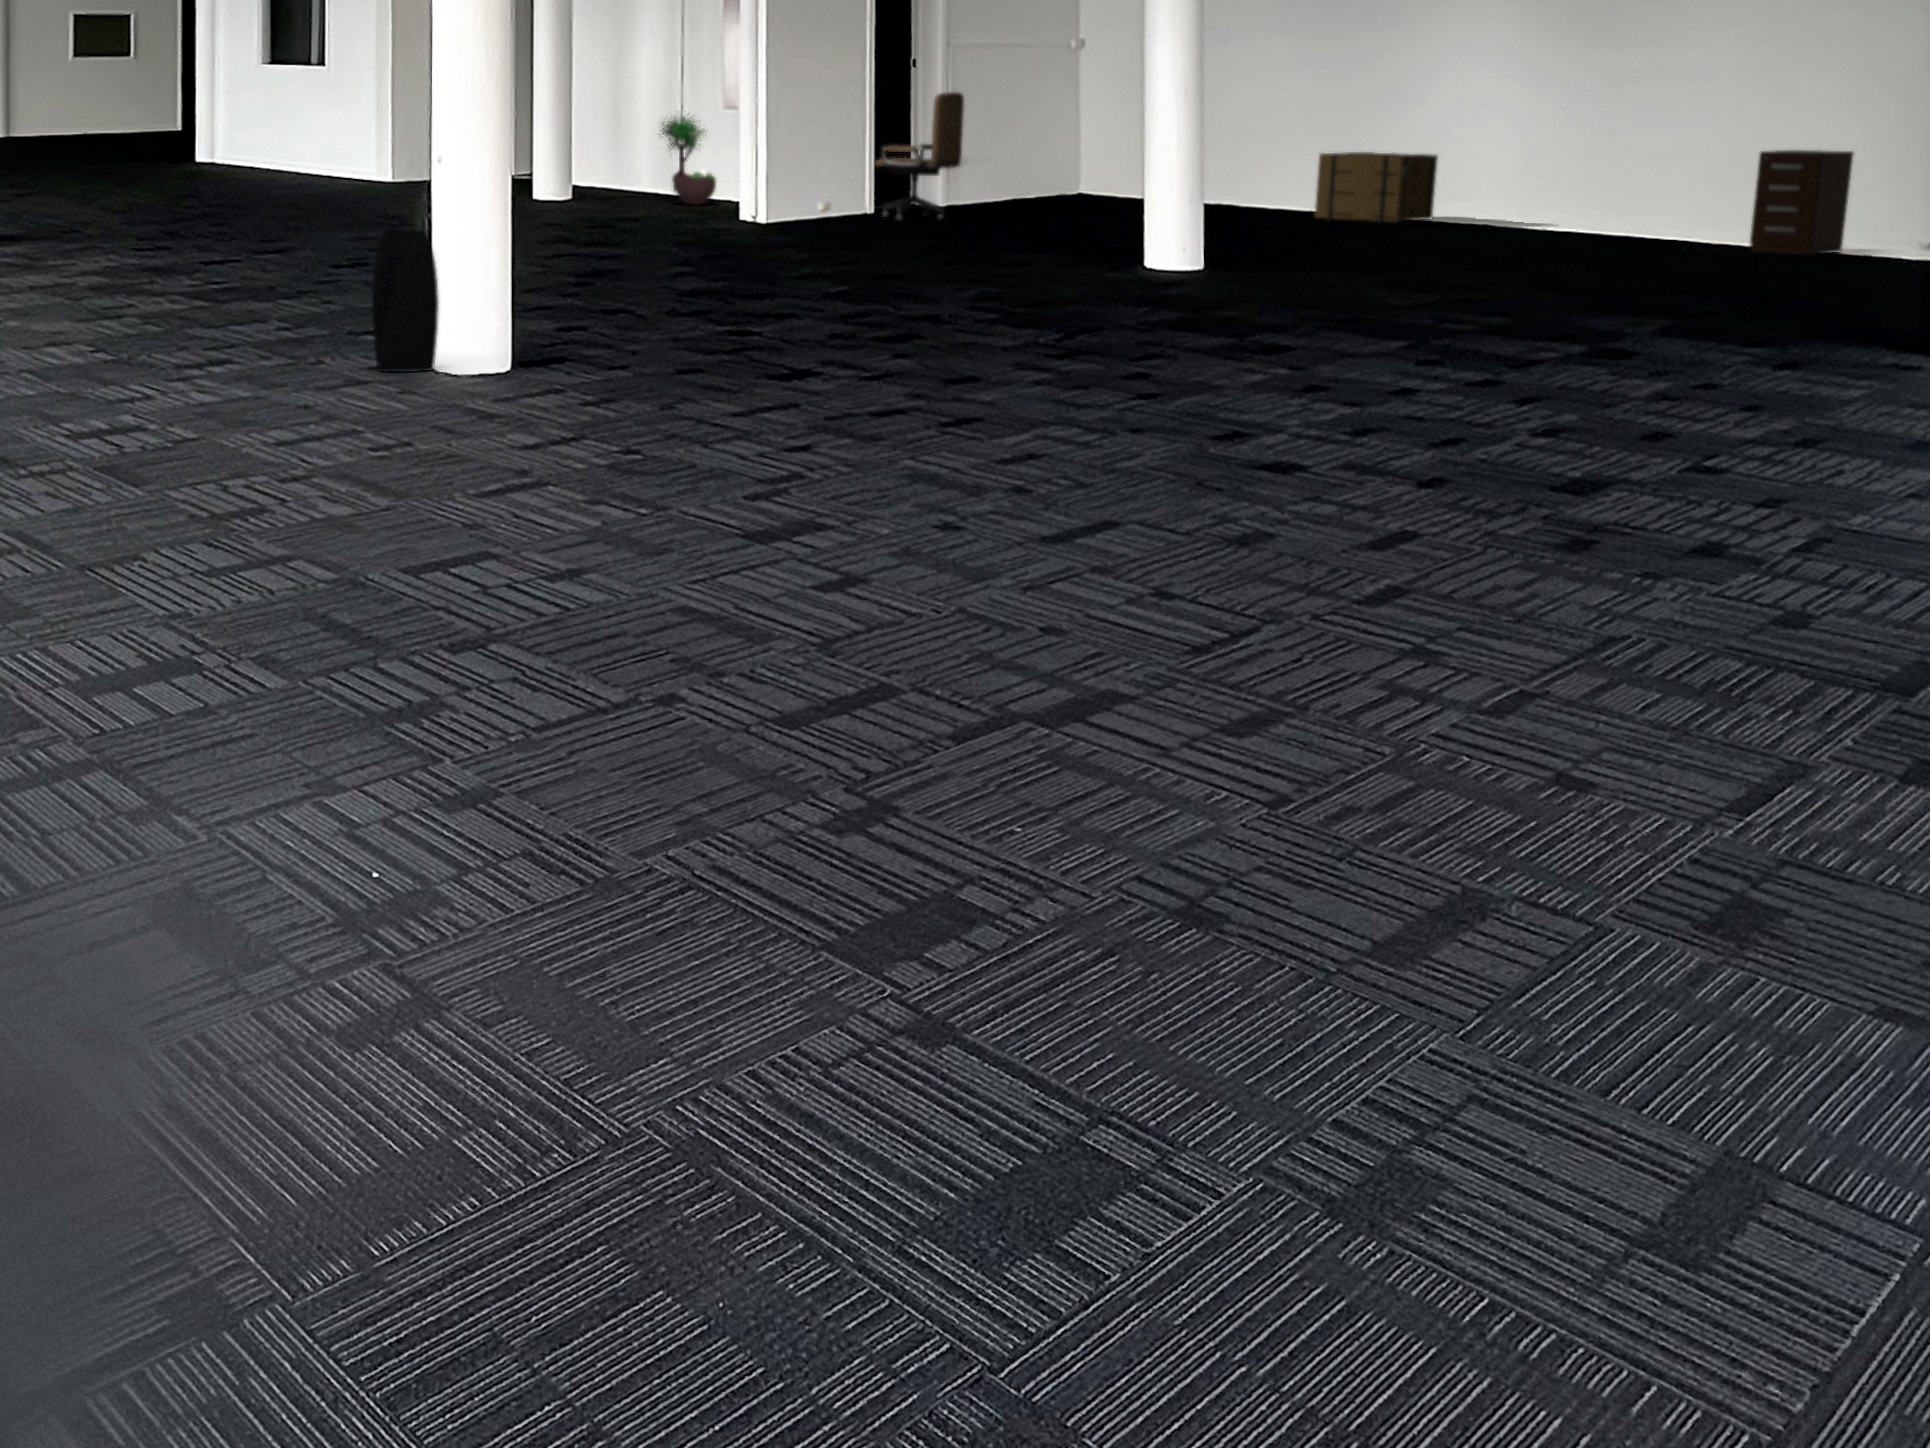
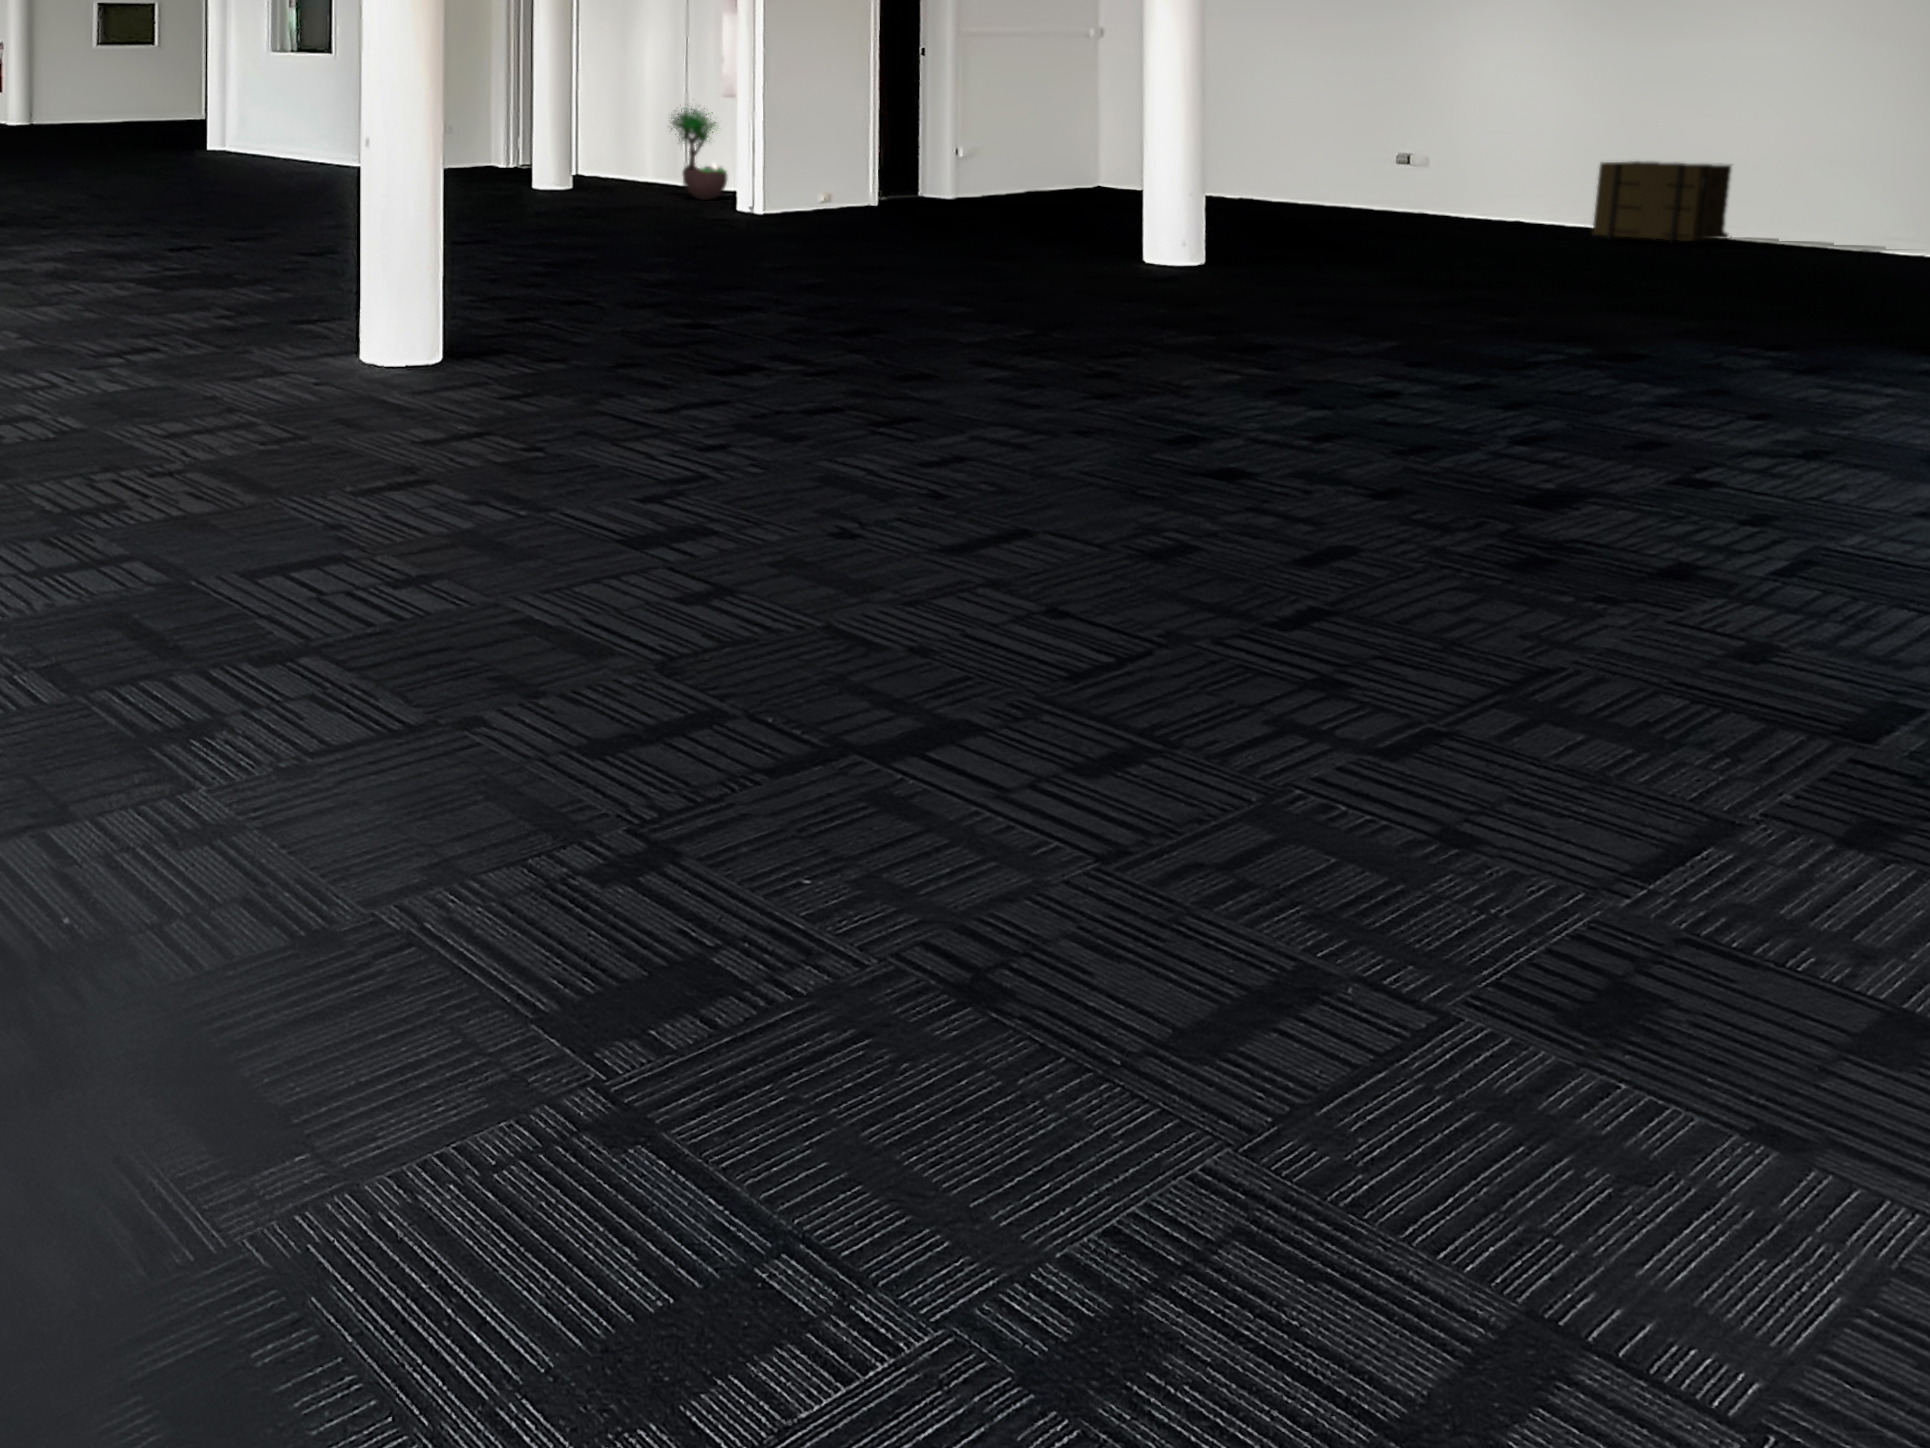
office chair: present [875,92,964,220] -> none [887,85,980,216]
filing cabinet: present [1750,150,1853,255] -> none [1795,148,1907,259]
cardboard box: present [1315,152,1438,224] -> present [1593,161,1731,242]
air purifier: present [372,229,439,372] -> none [307,216,375,366]

